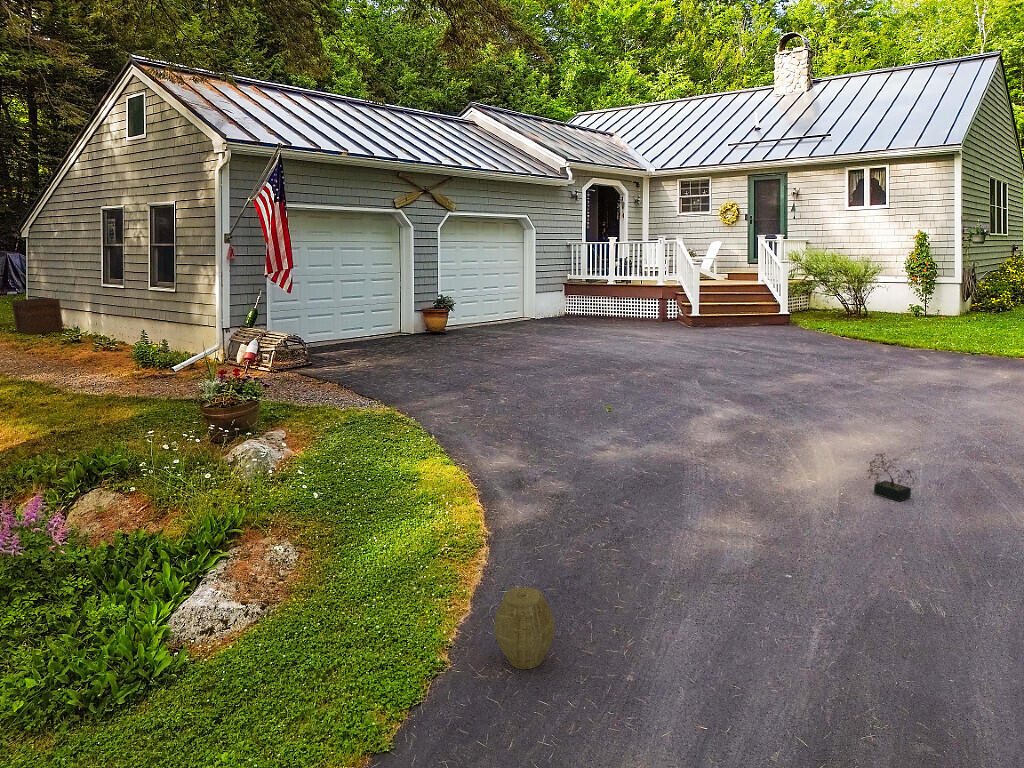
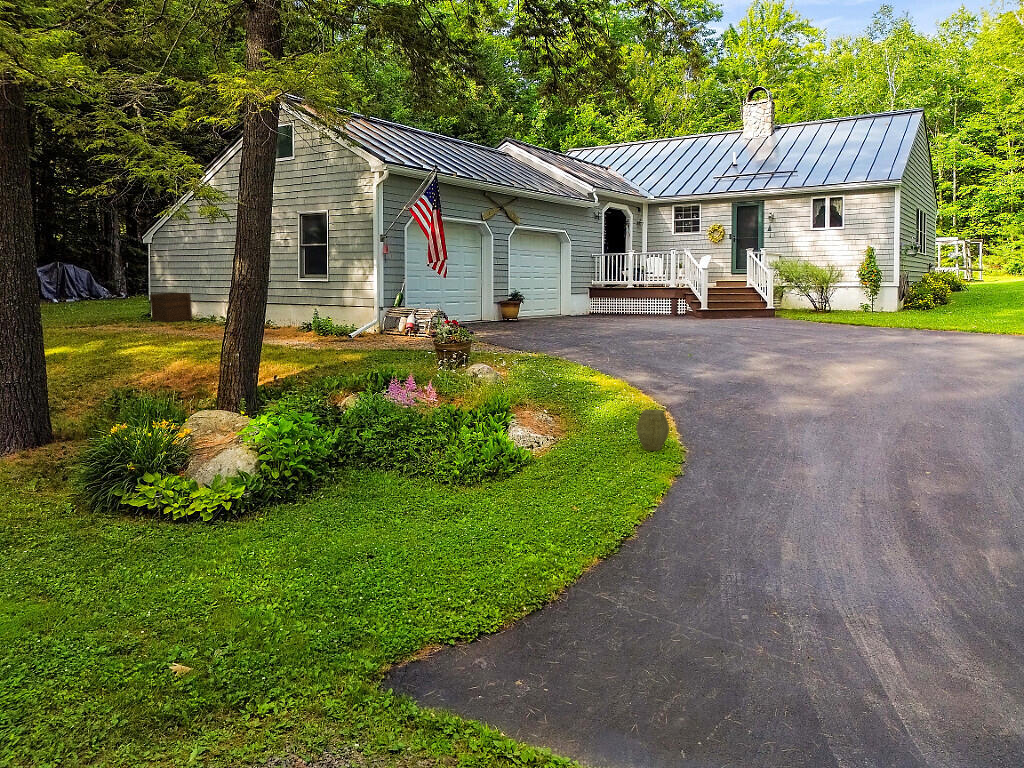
decorative plant: present [867,453,917,502] -> none [906,367,939,395]
woven basket: present [494,587,555,669] -> present [636,410,669,451]

